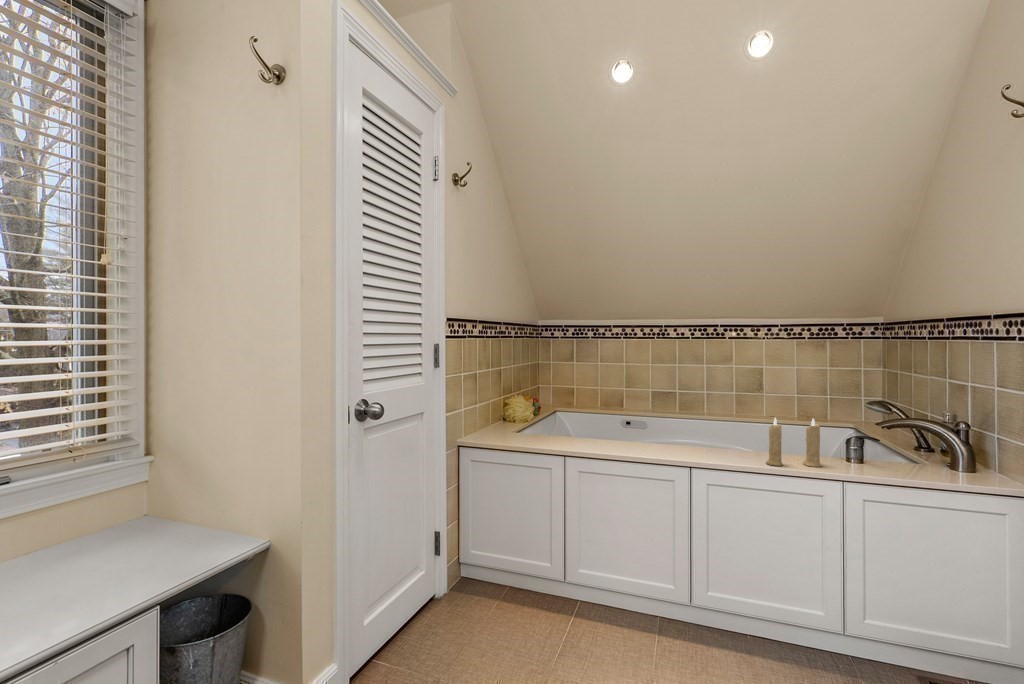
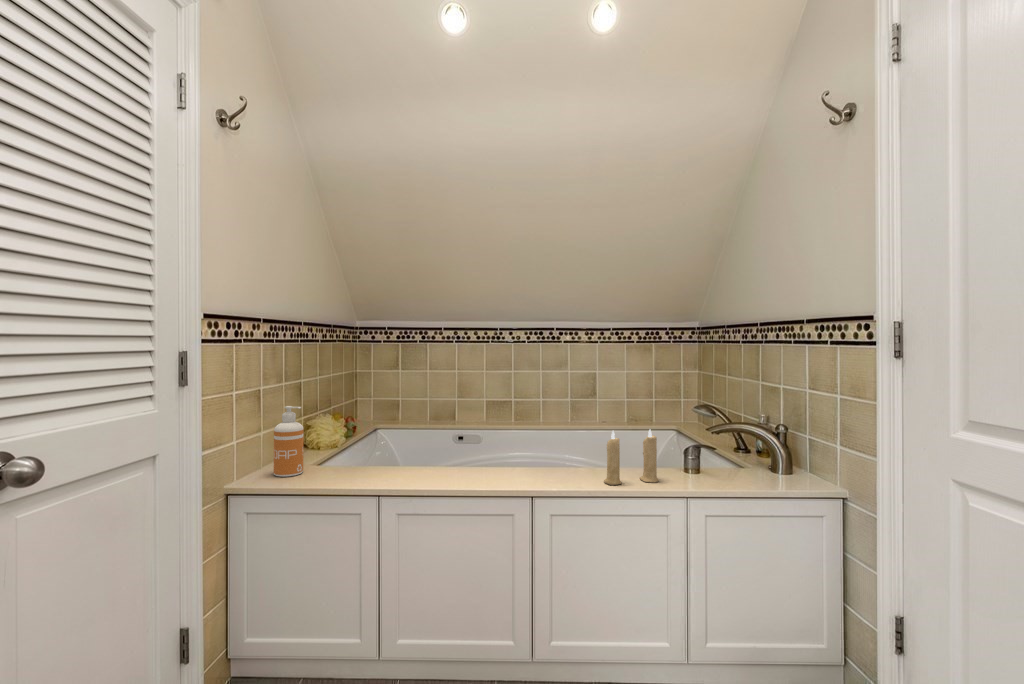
soap dispenser: none [487,387,508,441] -> present [274,406,304,477]

